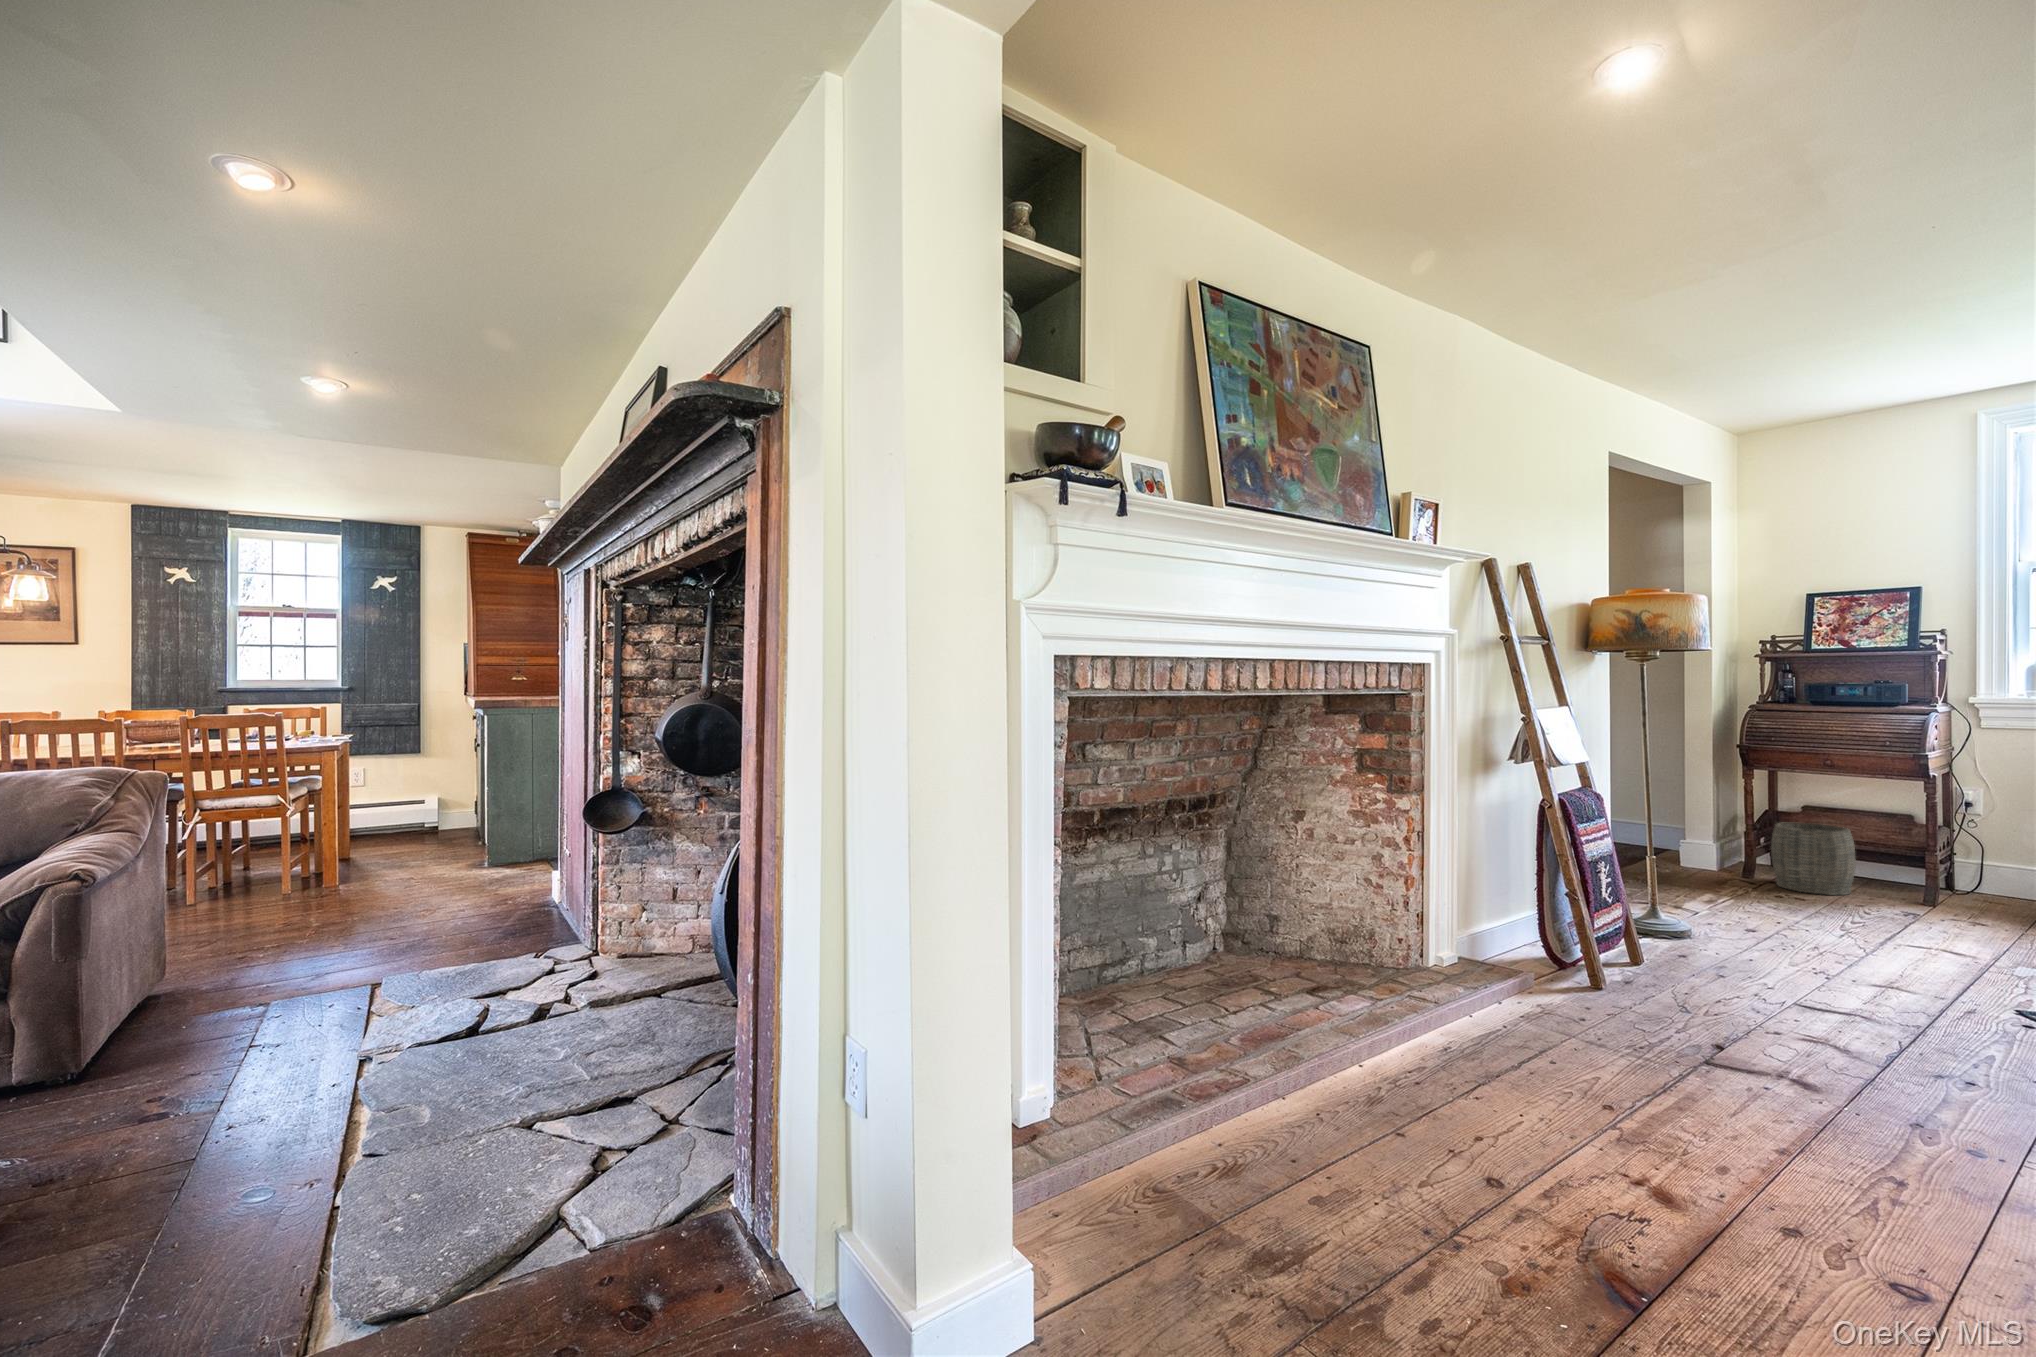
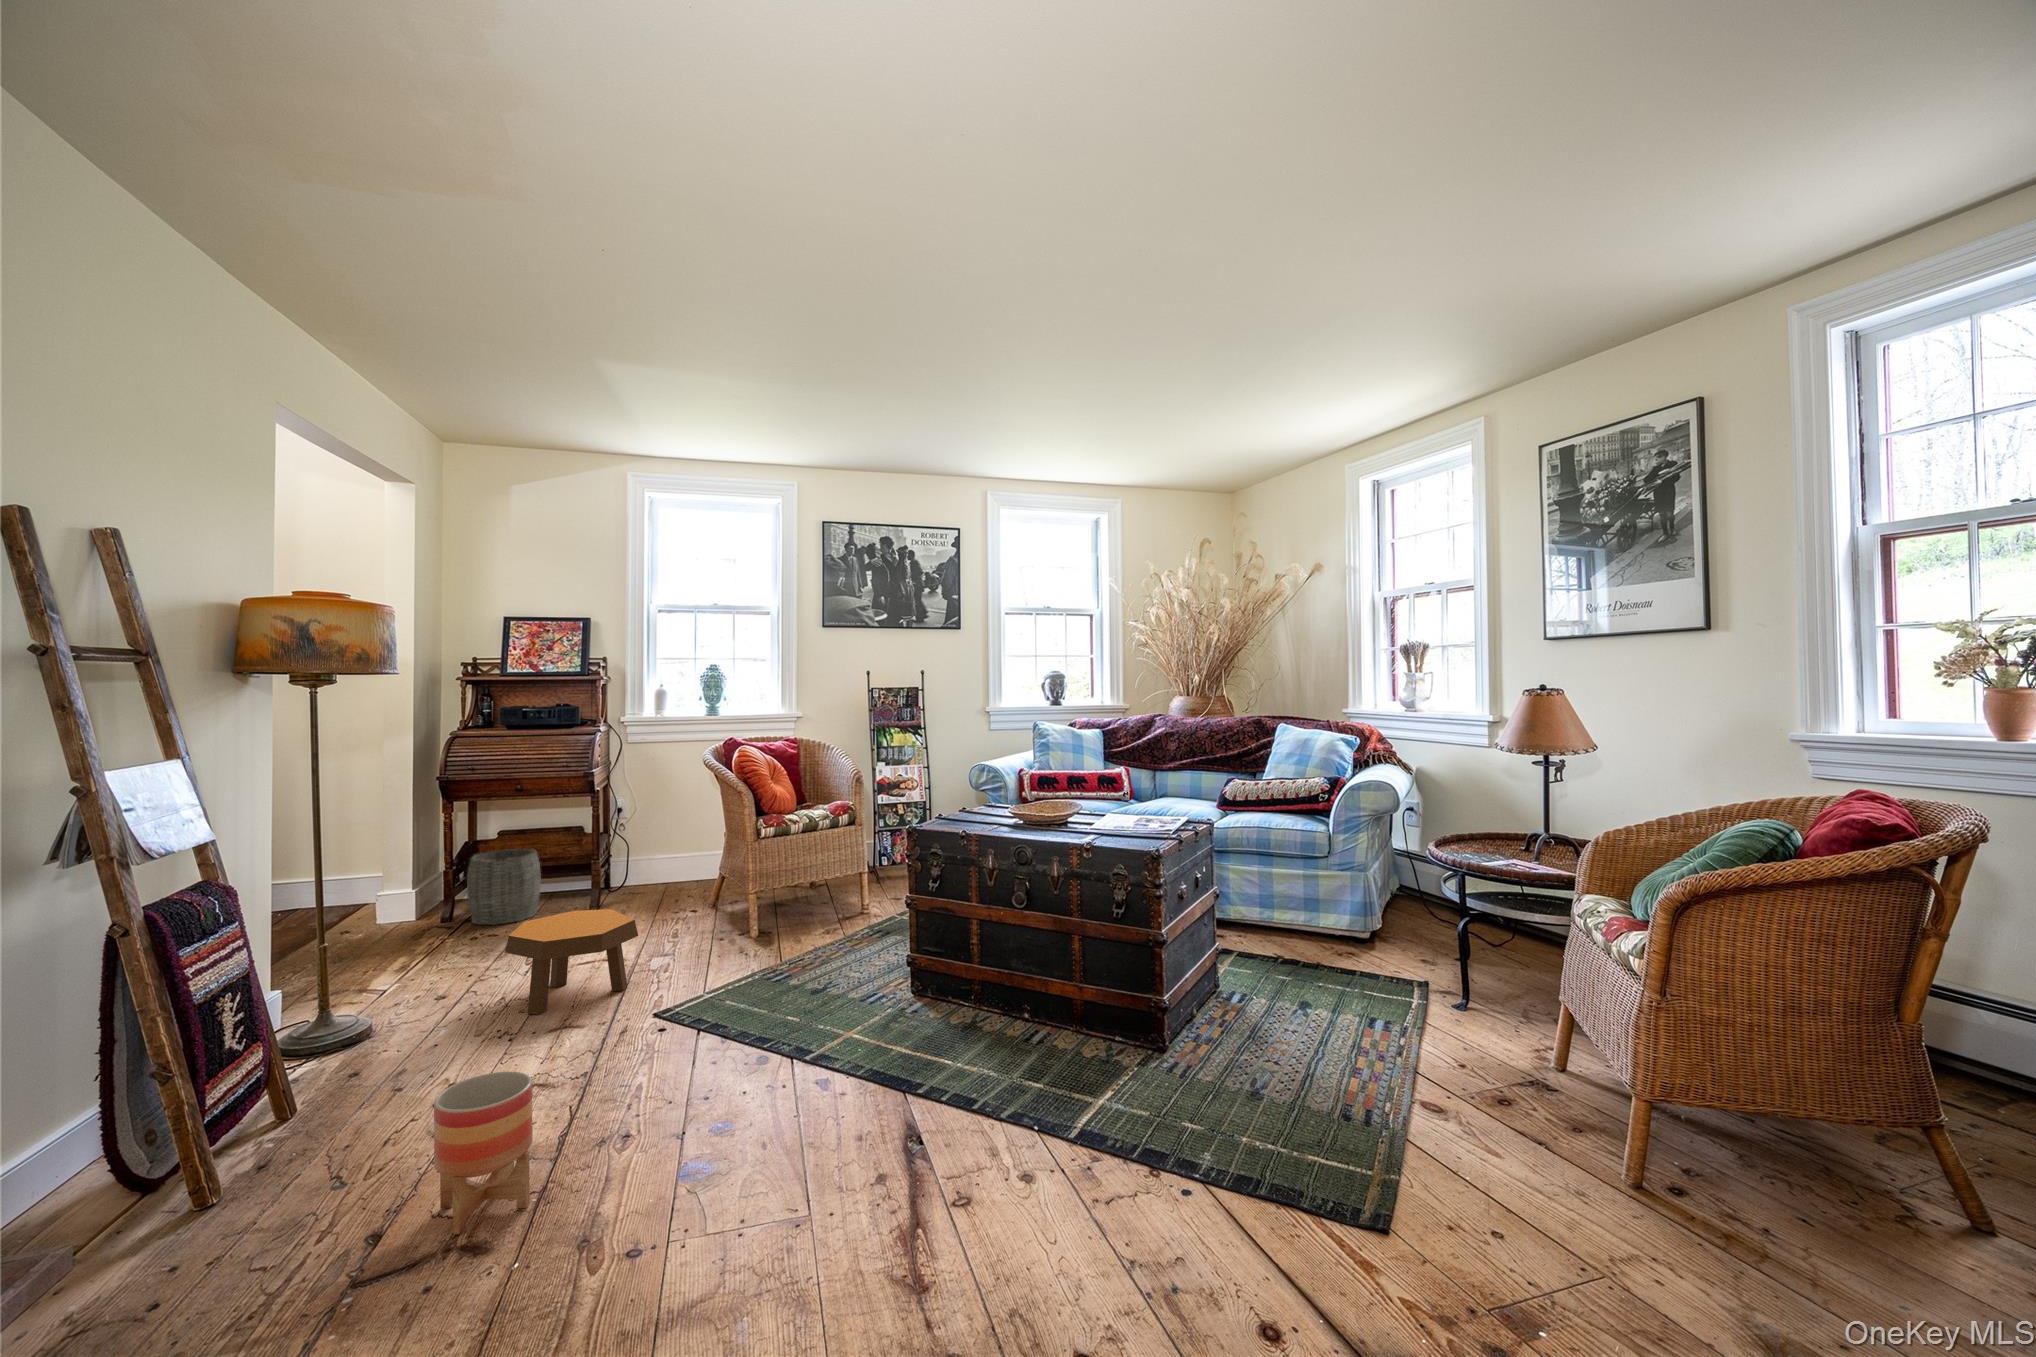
footstool: none [1818,882,1988,979] -> present [505,909,638,1014]
planter: none [1765,962,1856,1082] -> present [434,1071,533,1234]

